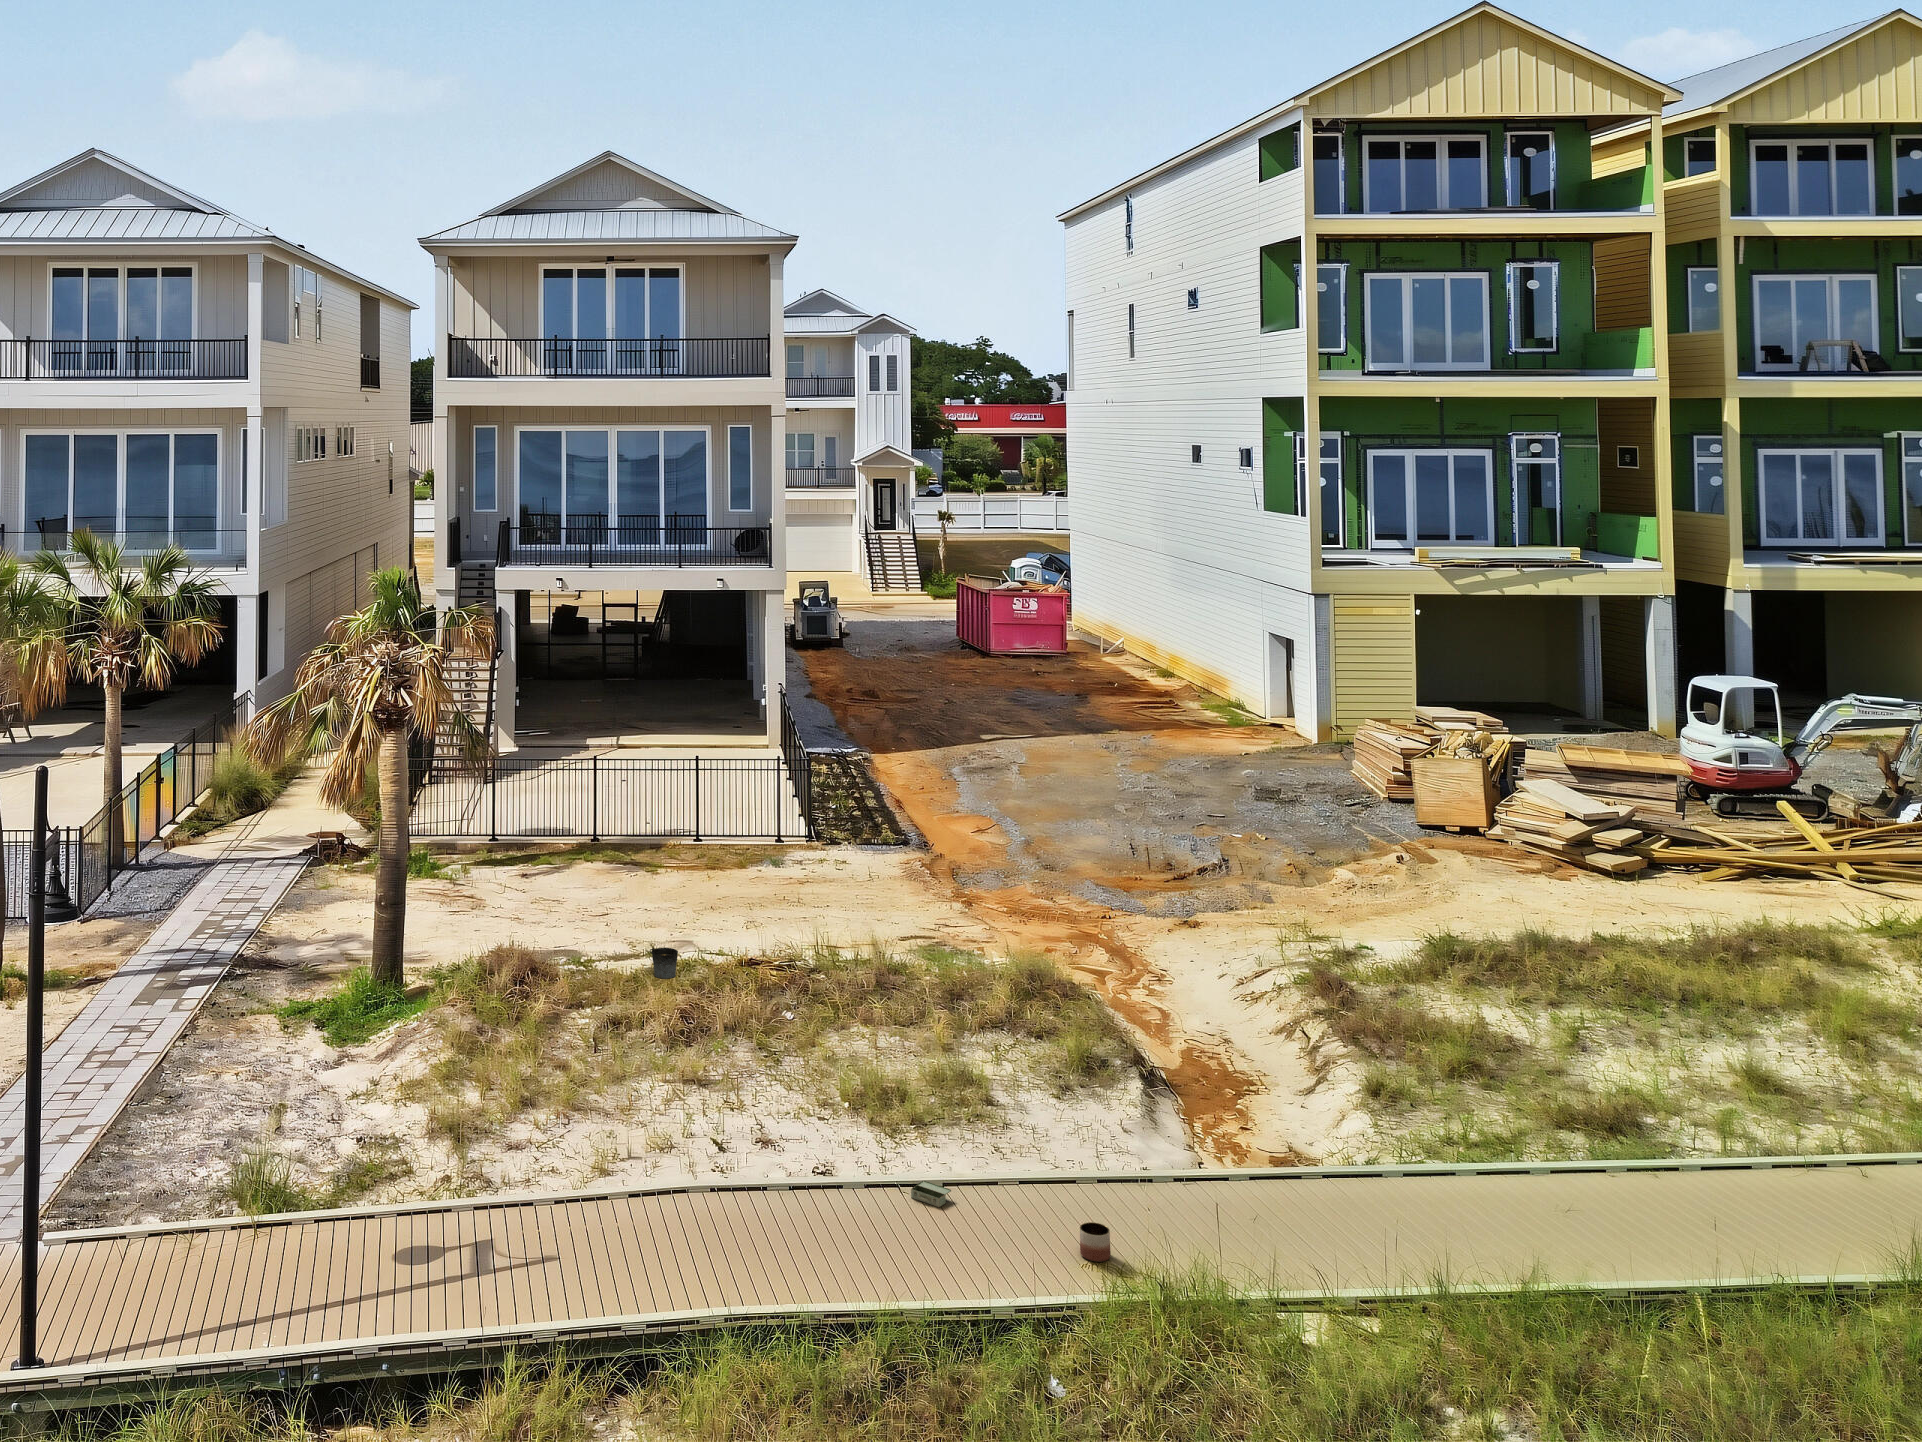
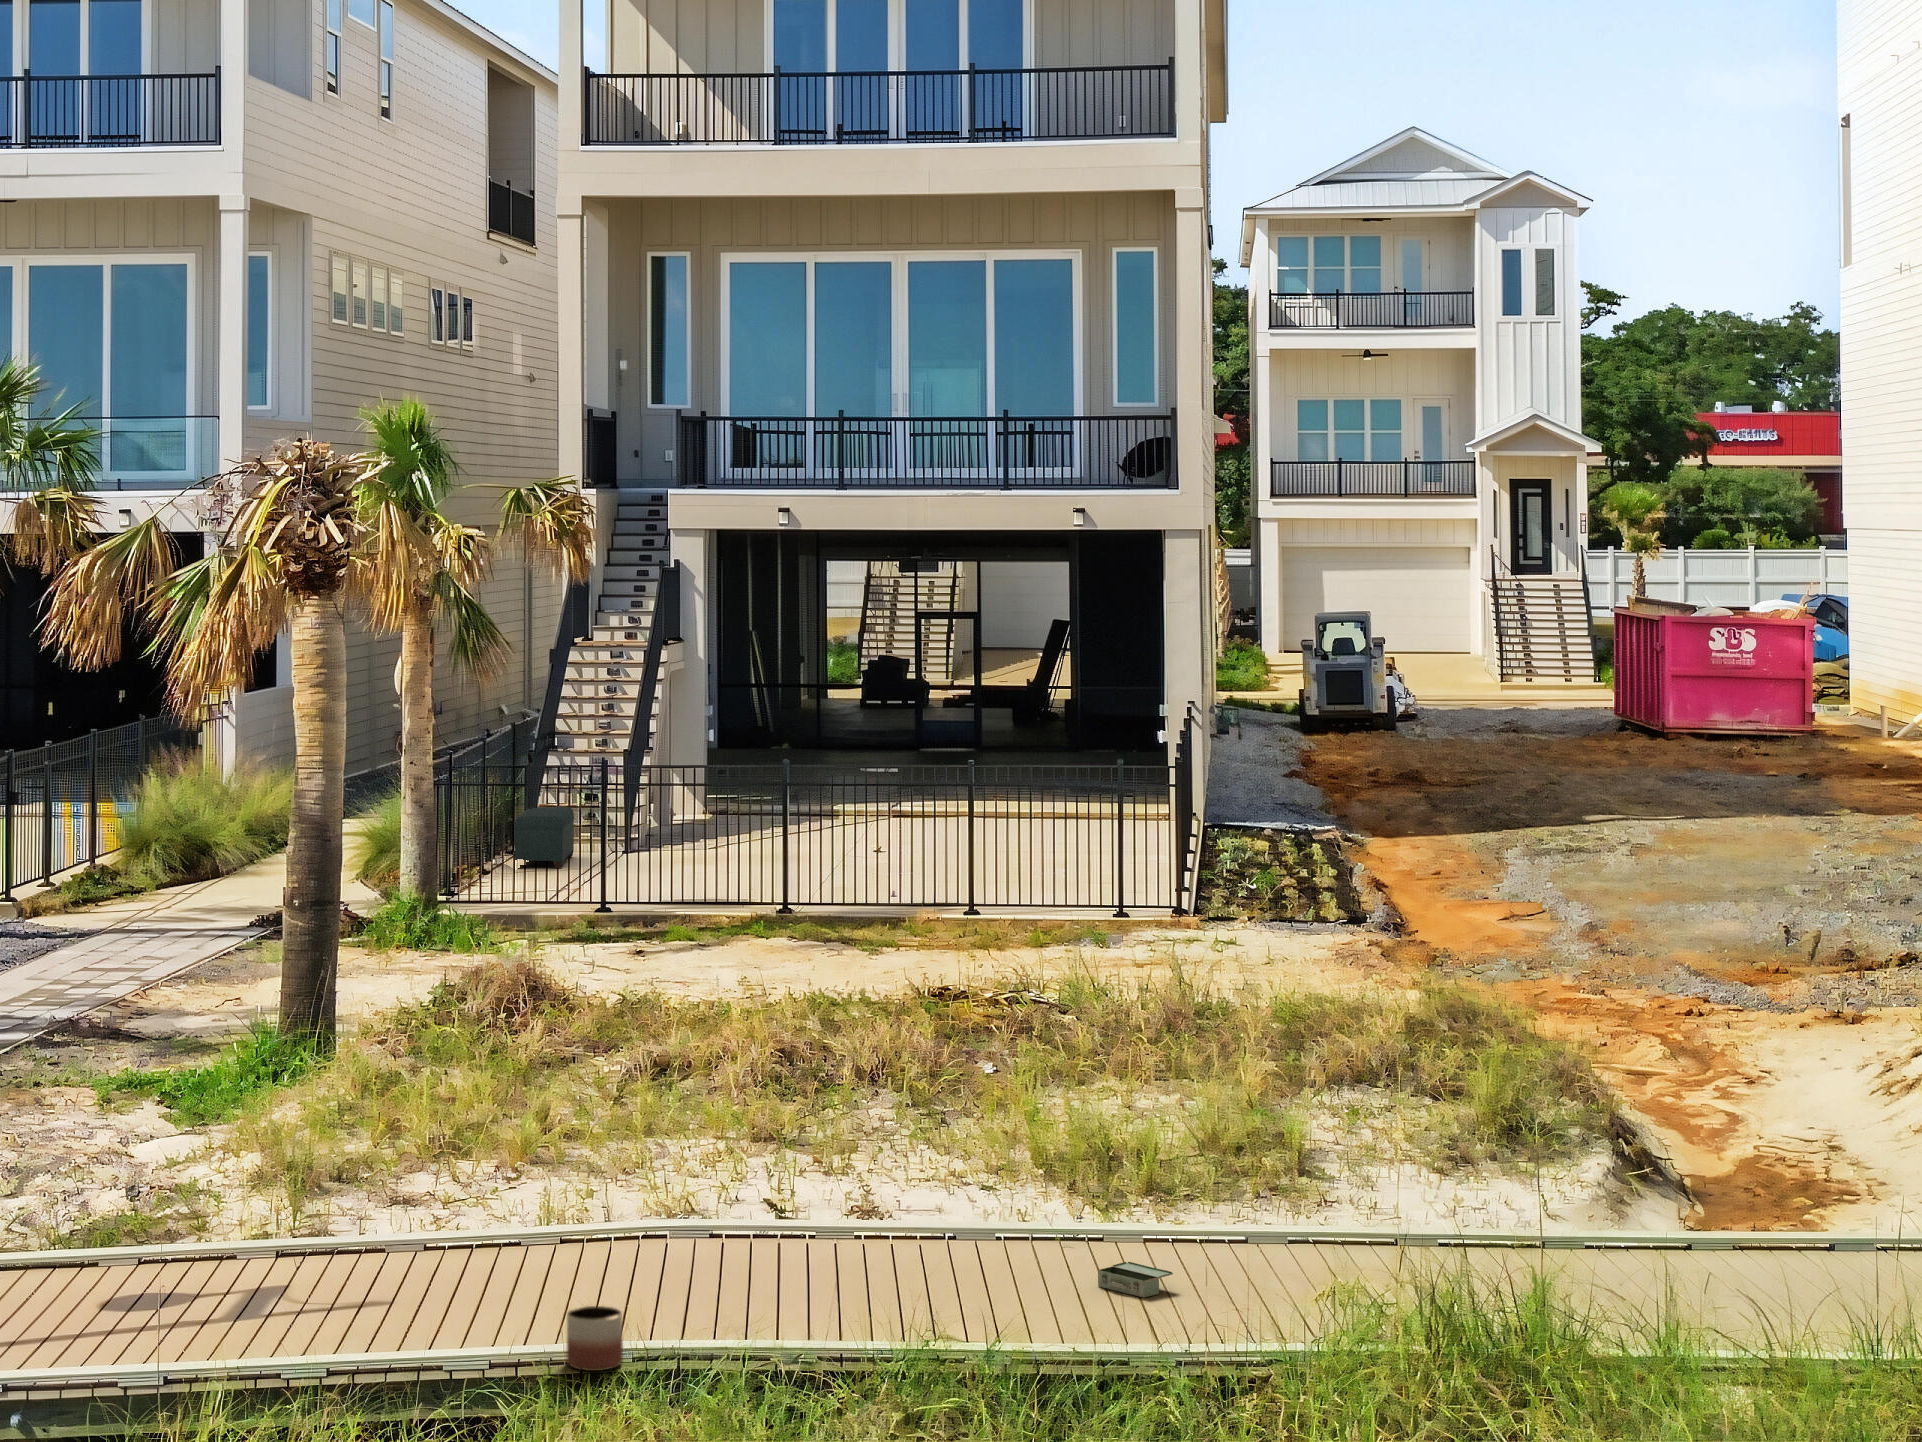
bench: none [433,760,461,799] -> present [514,807,574,868]
bucket: present [650,948,678,979] -> none [778,1001,830,1054]
planter: present [1080,1222,1111,1262] -> present [567,1306,623,1371]

